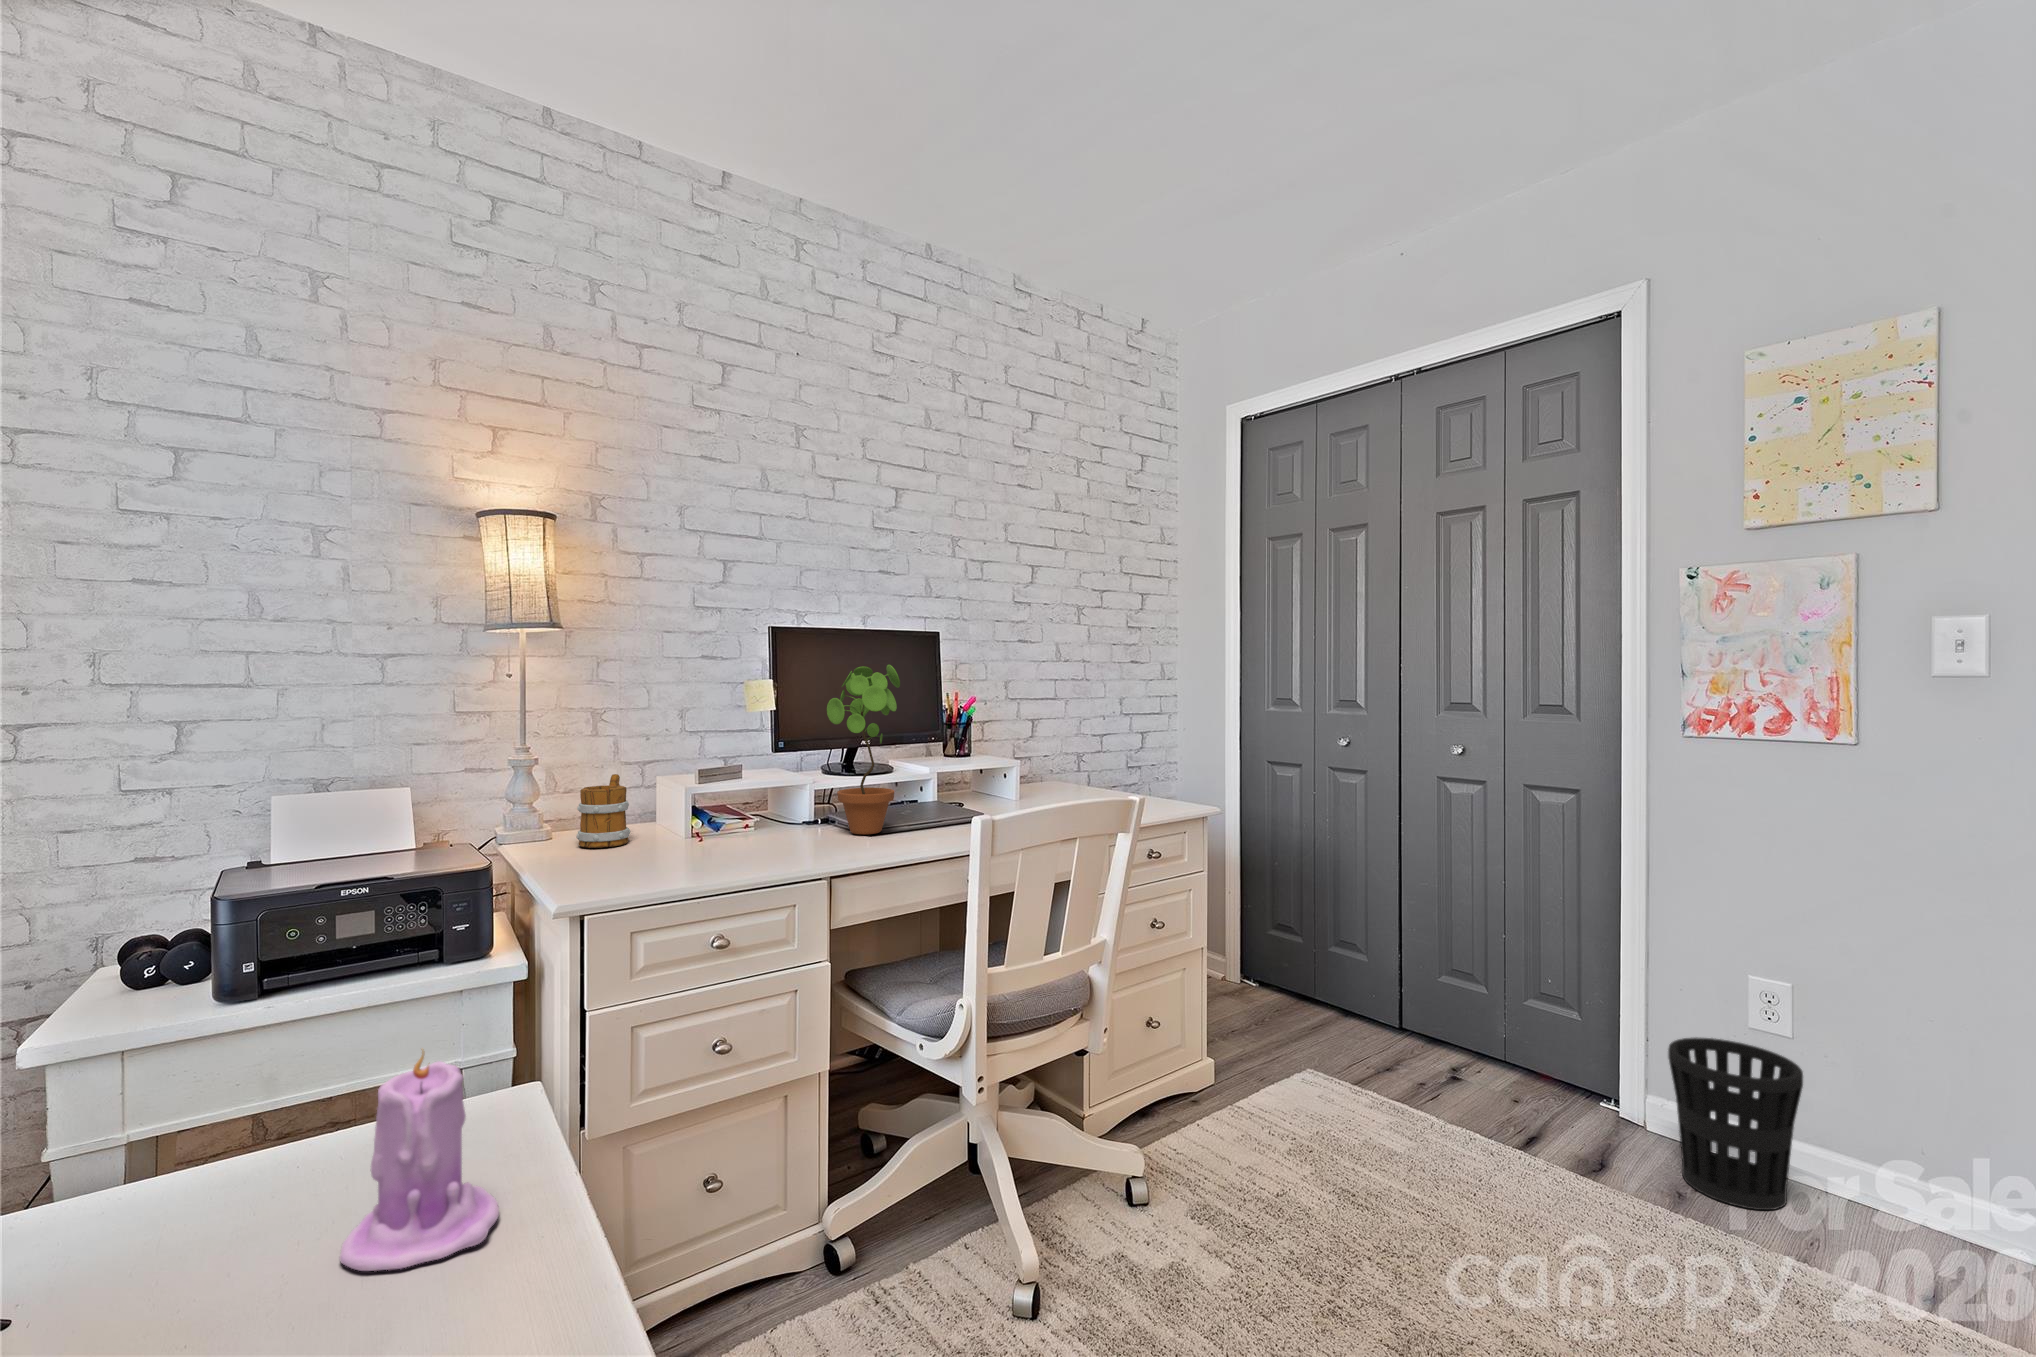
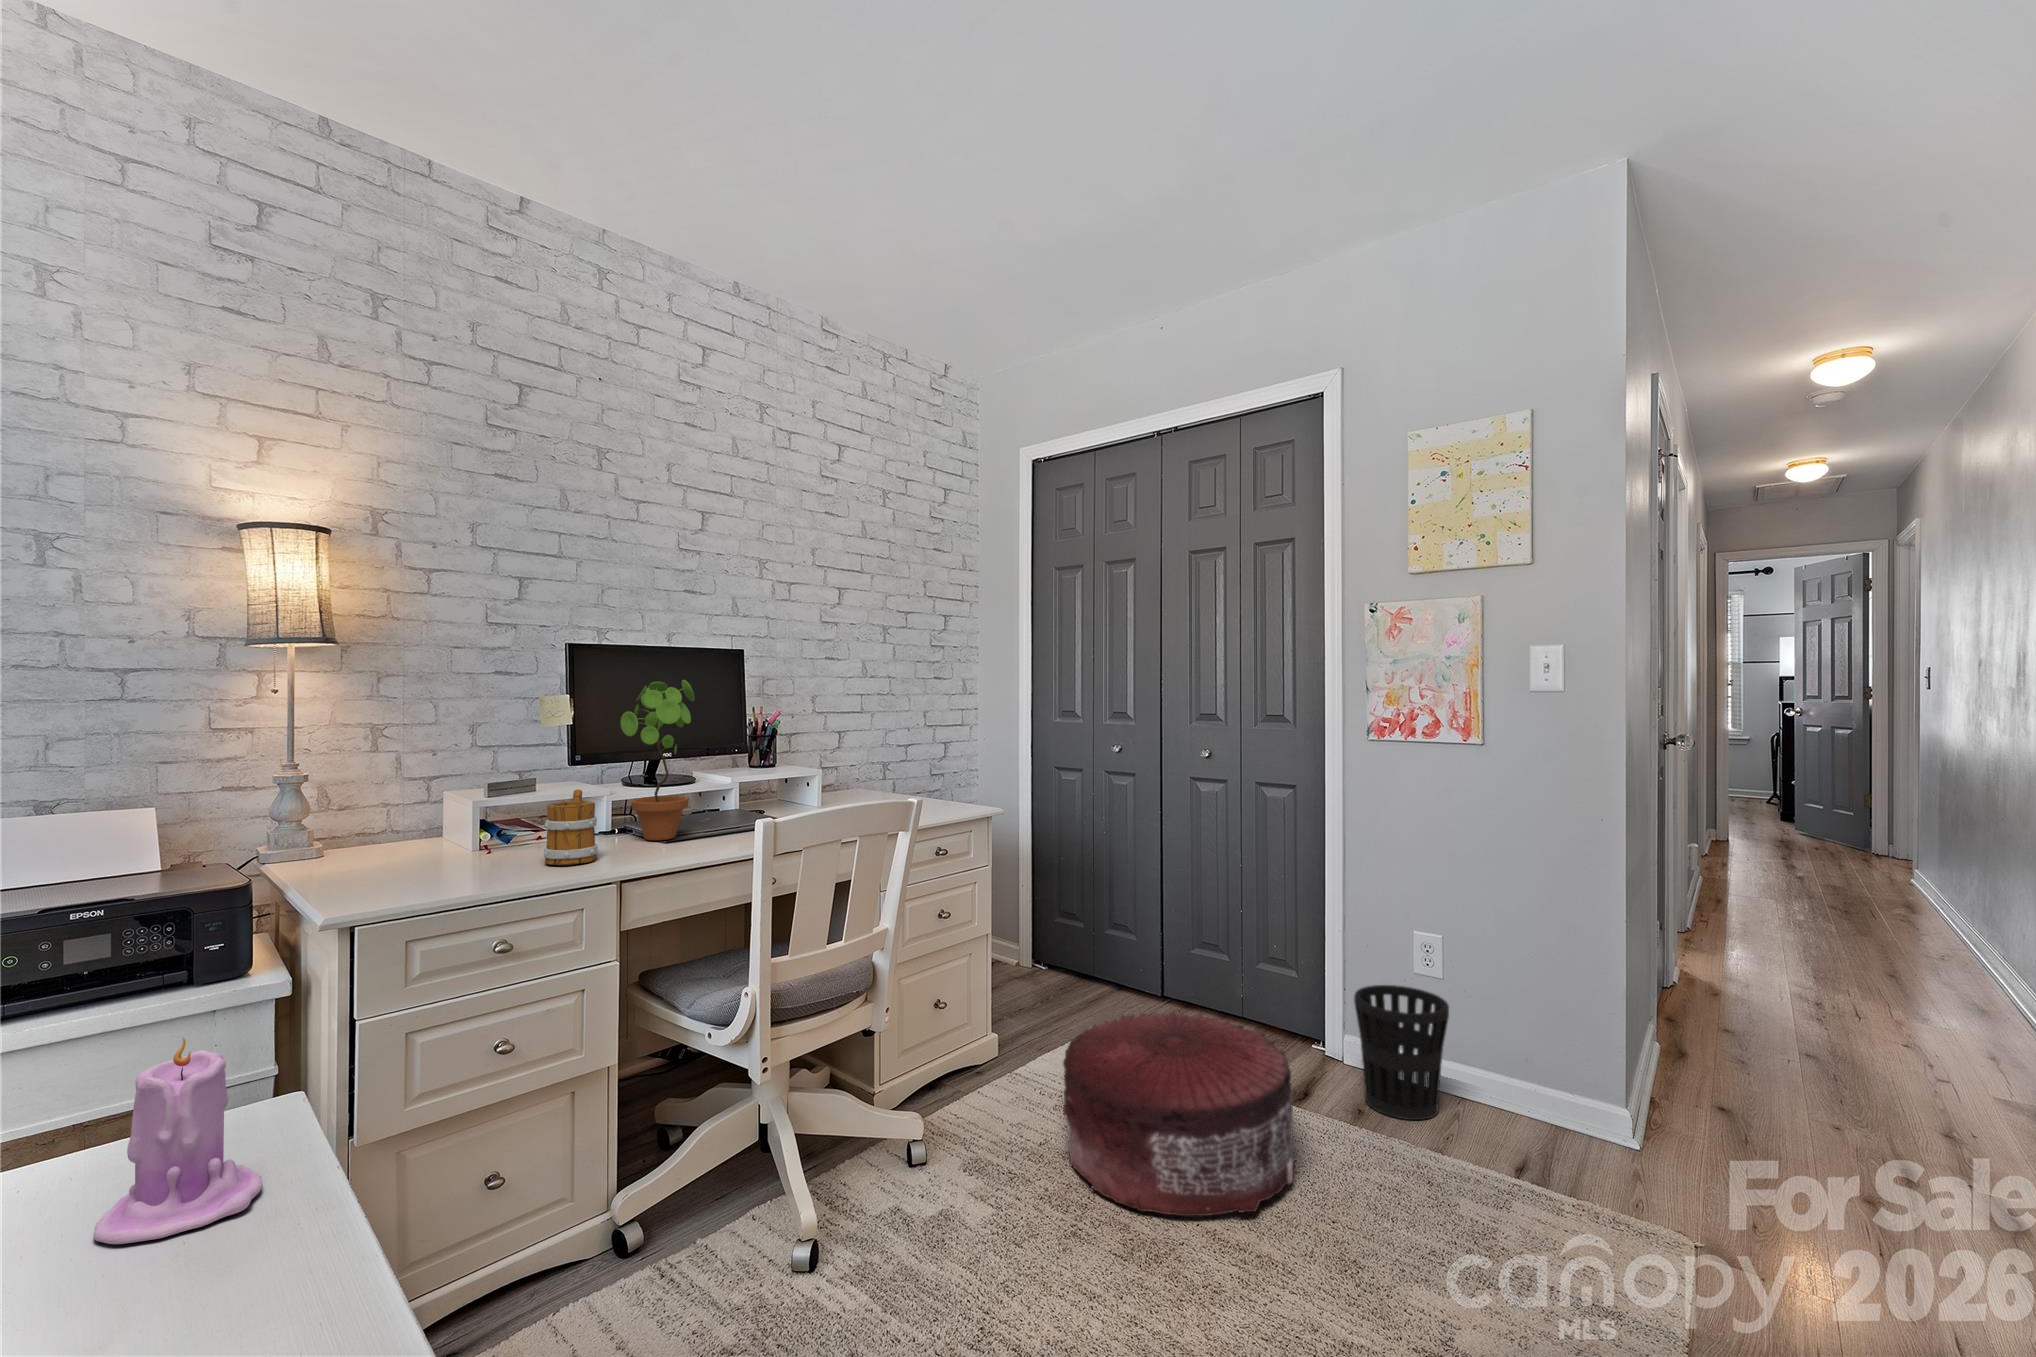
mug: present [576,774,630,848] -> present [543,790,598,865]
pouf: none [1306,1051,1601,1308] -> present [1063,1012,1295,1216]

